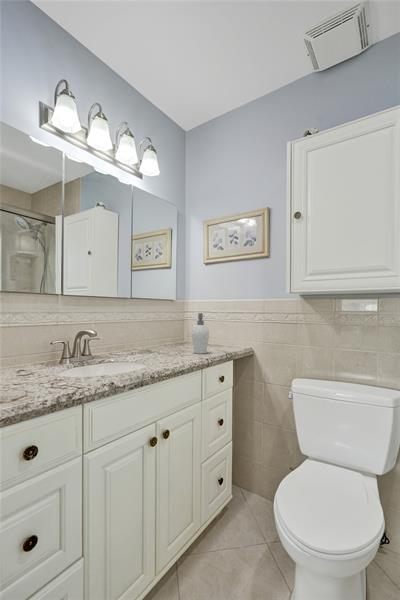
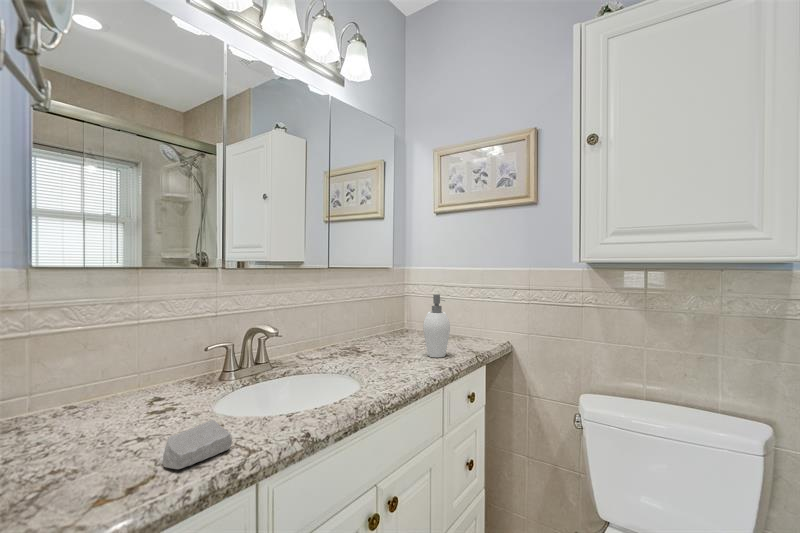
soap bar: none [30,373,69,394] -> present [163,420,232,469]

